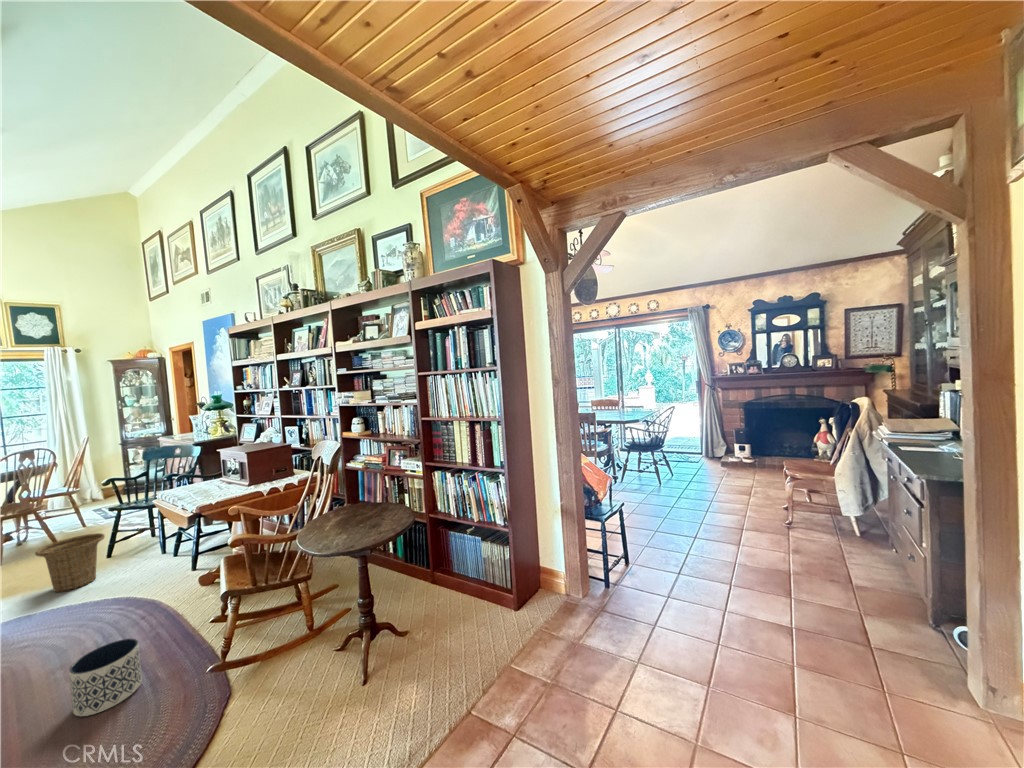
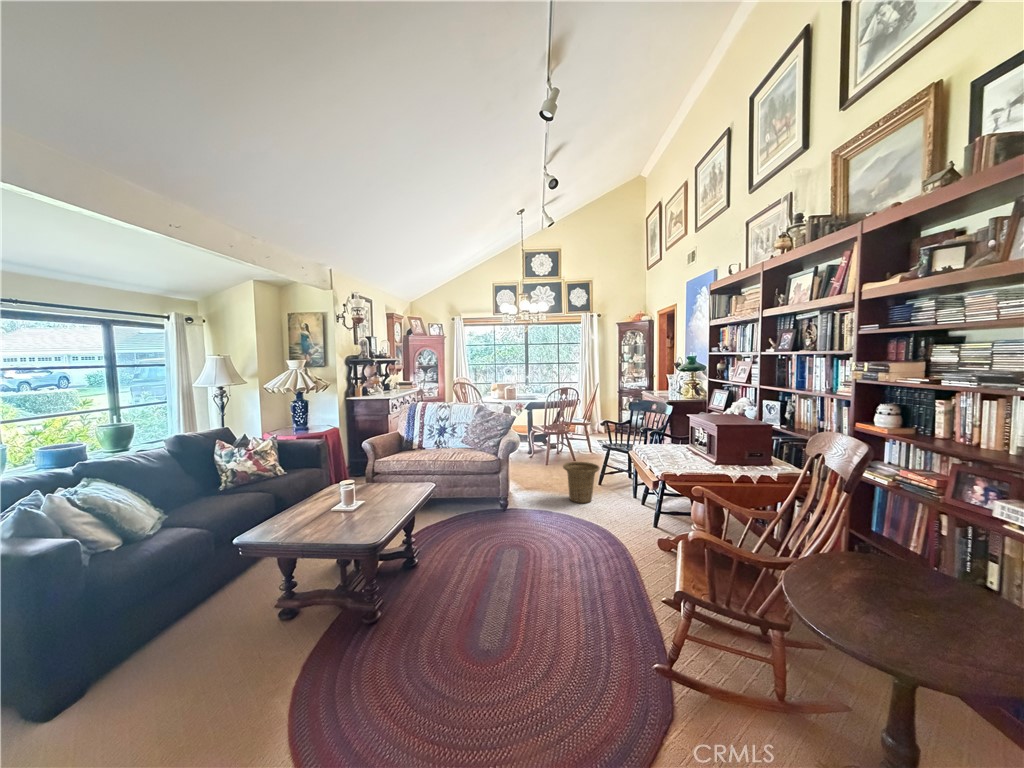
planter: present [69,639,142,716] -> none [565,569,609,629]

